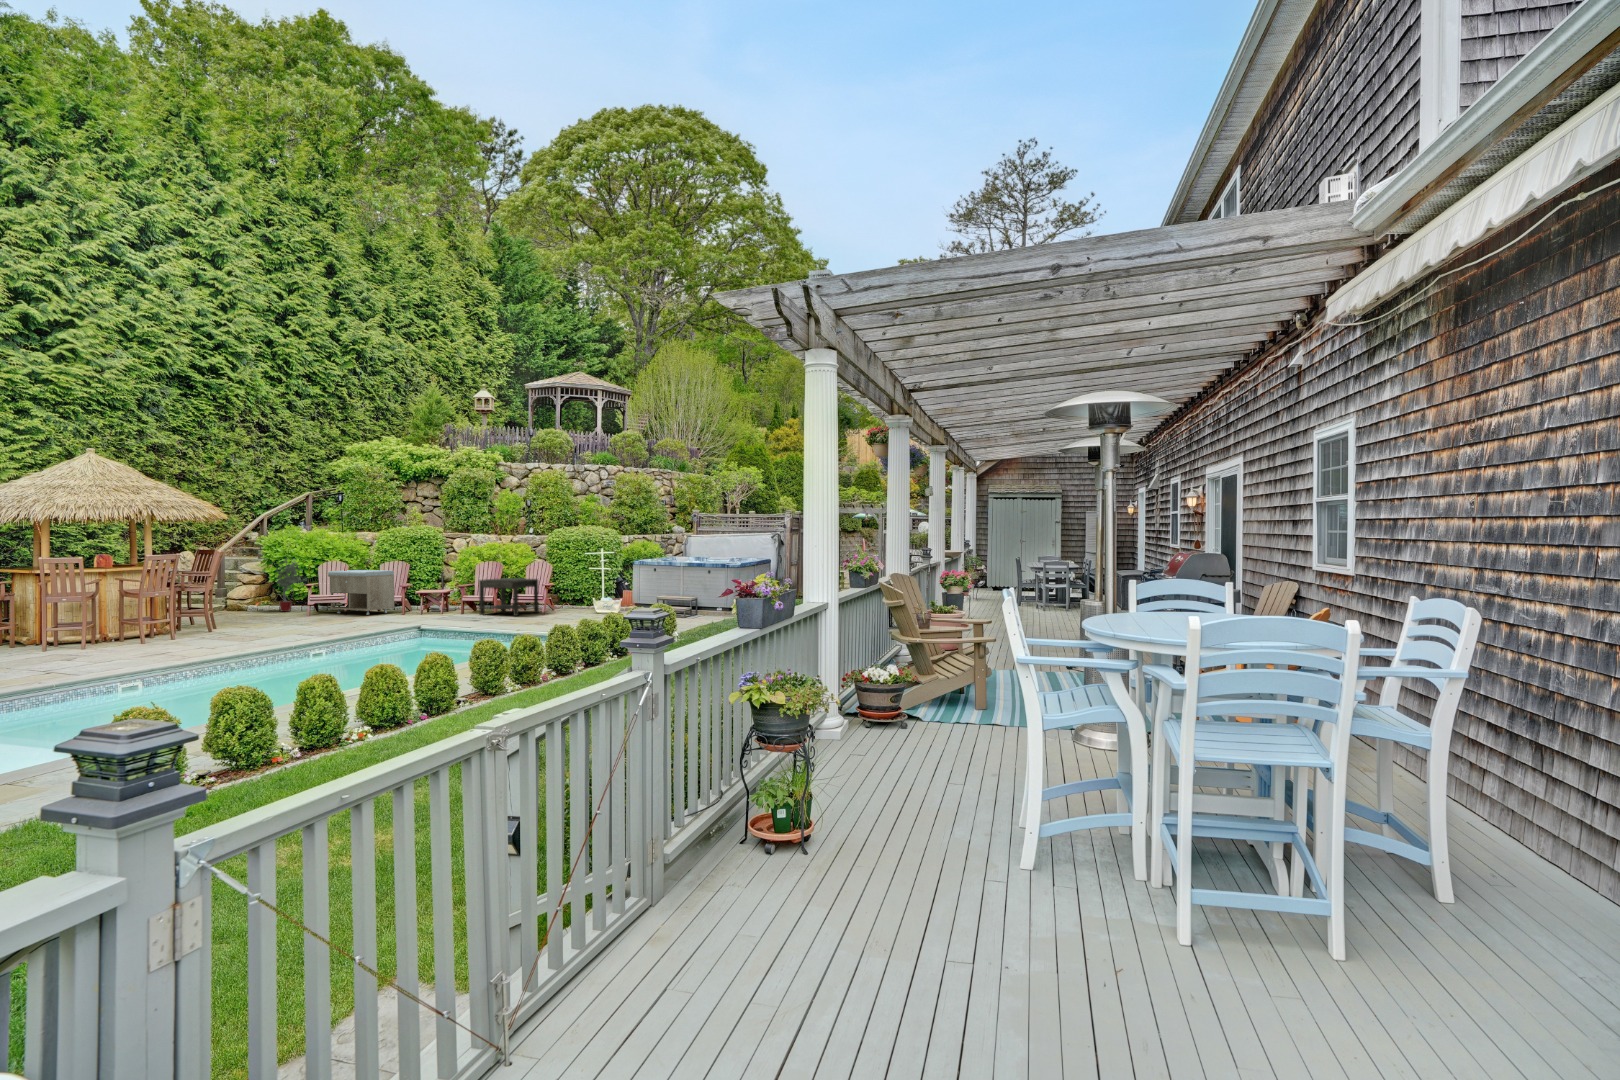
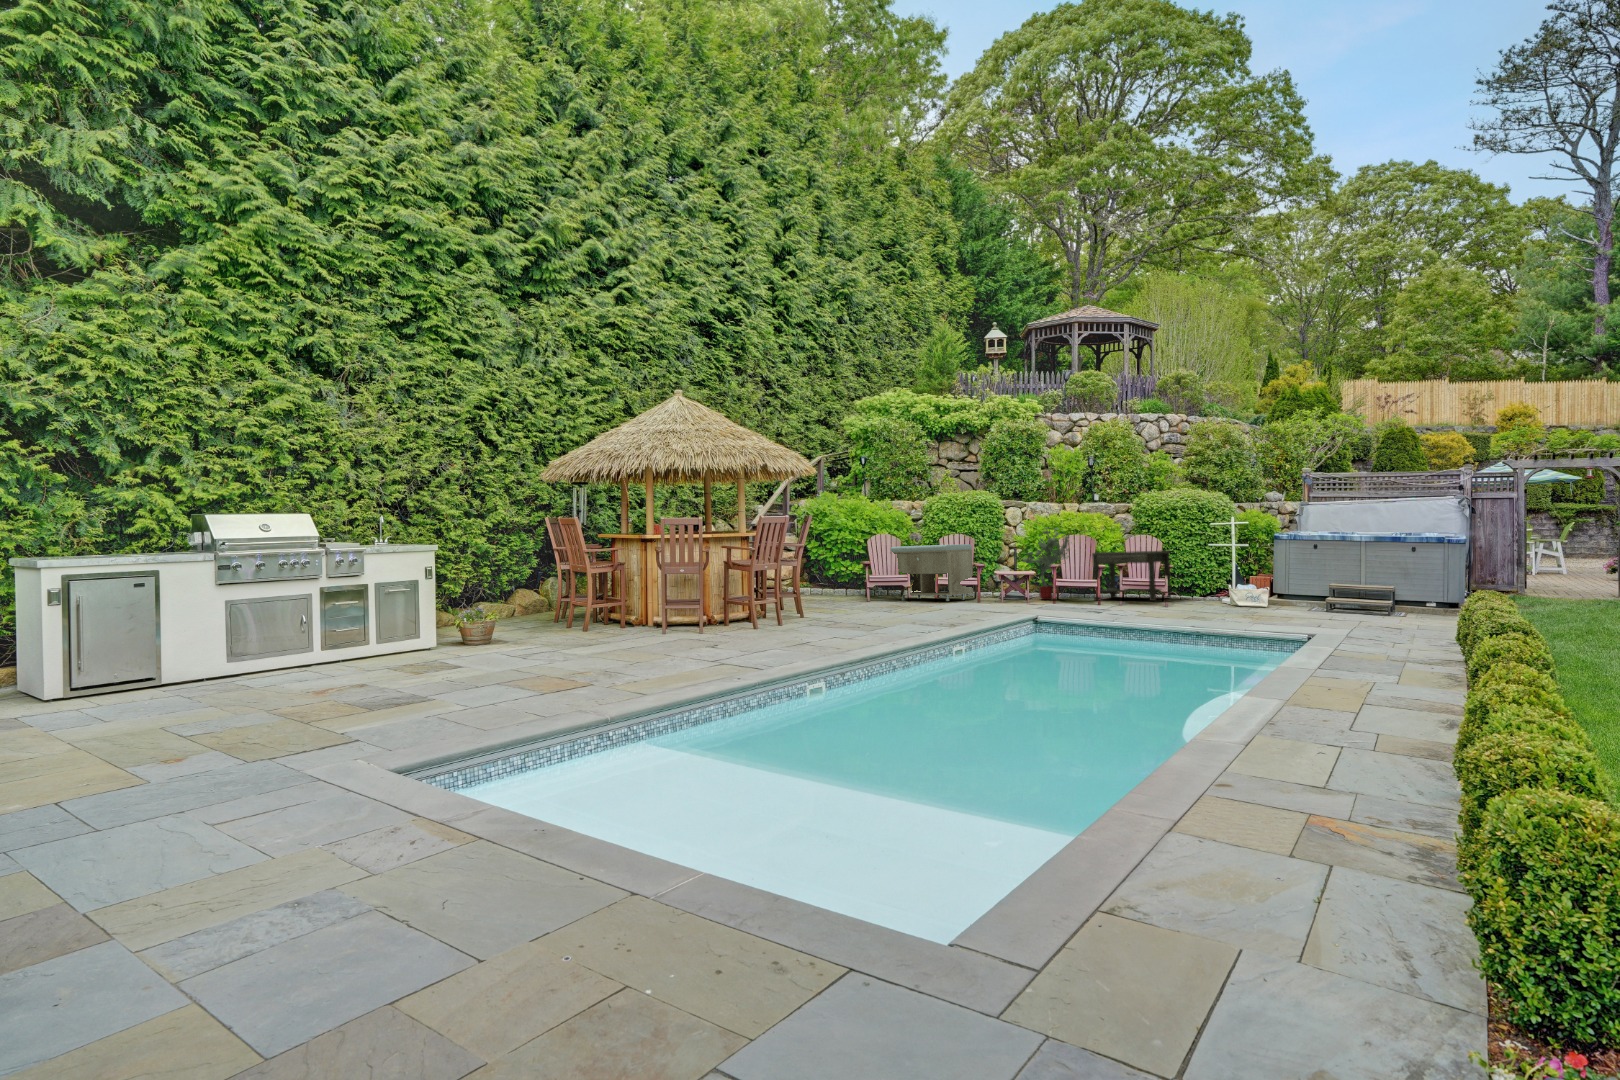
potted tree: present [277,559,306,612] -> present [1024,527,1069,600]

